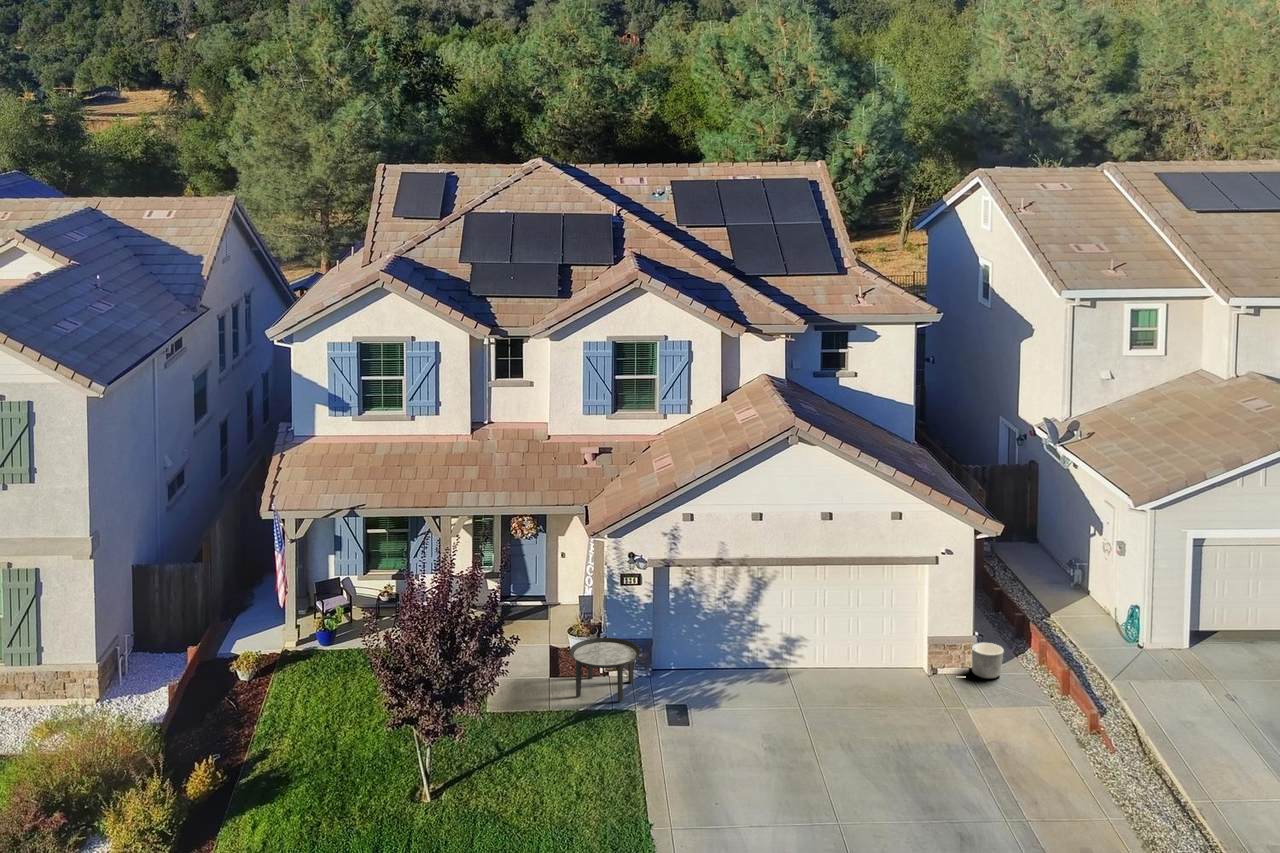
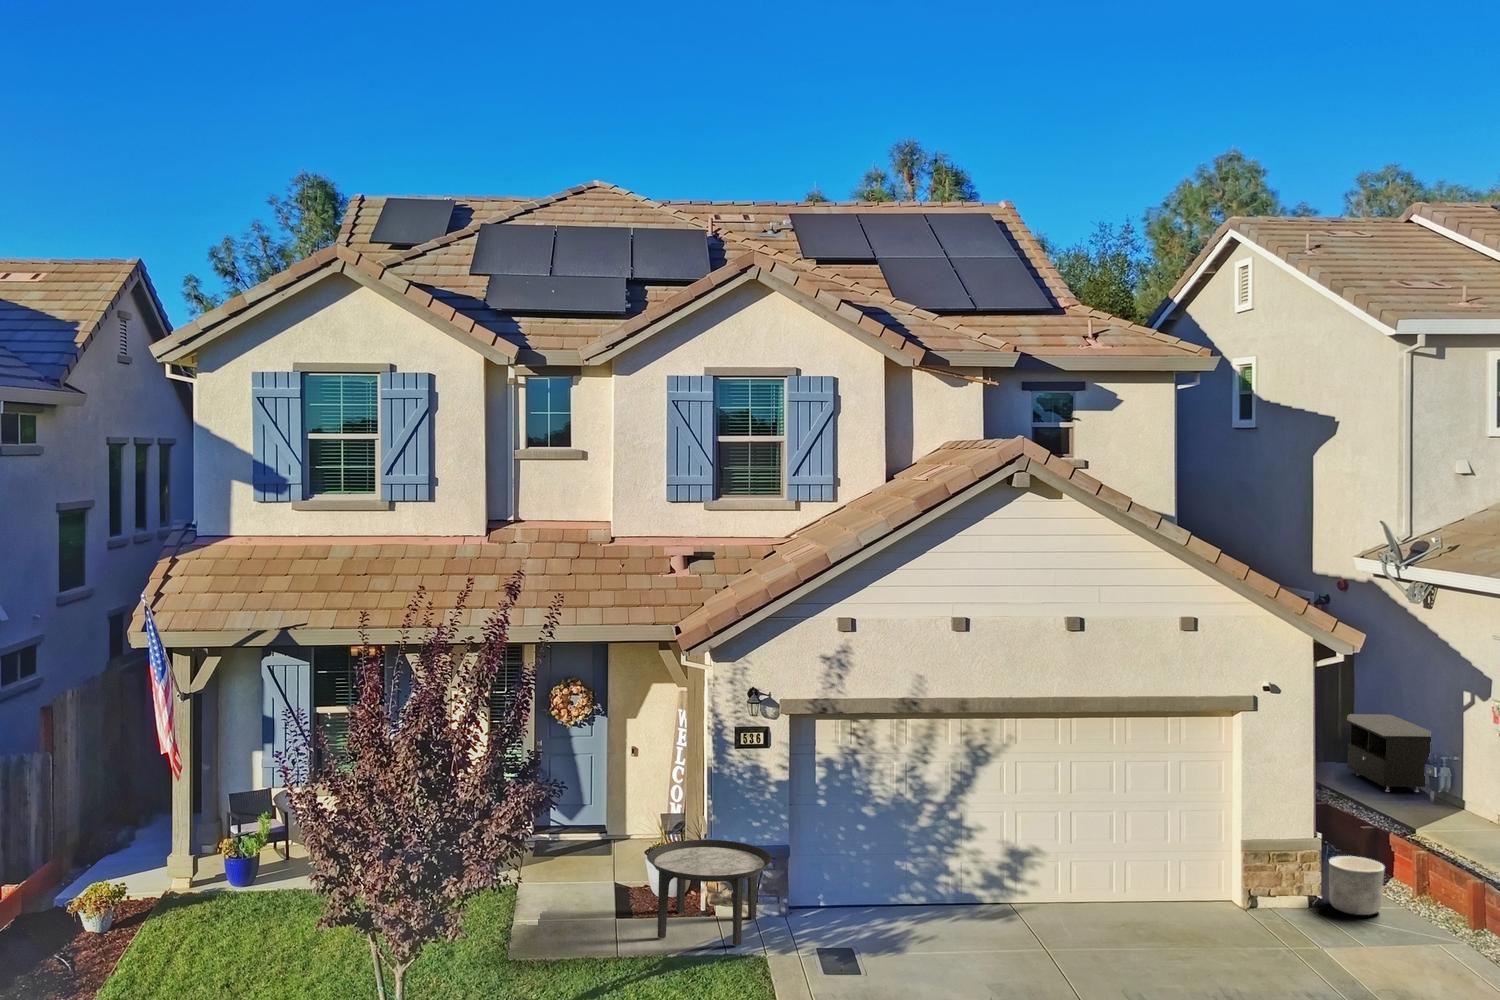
storage bench: none [1027,529,1076,582] -> present [1347,714,1432,792]

